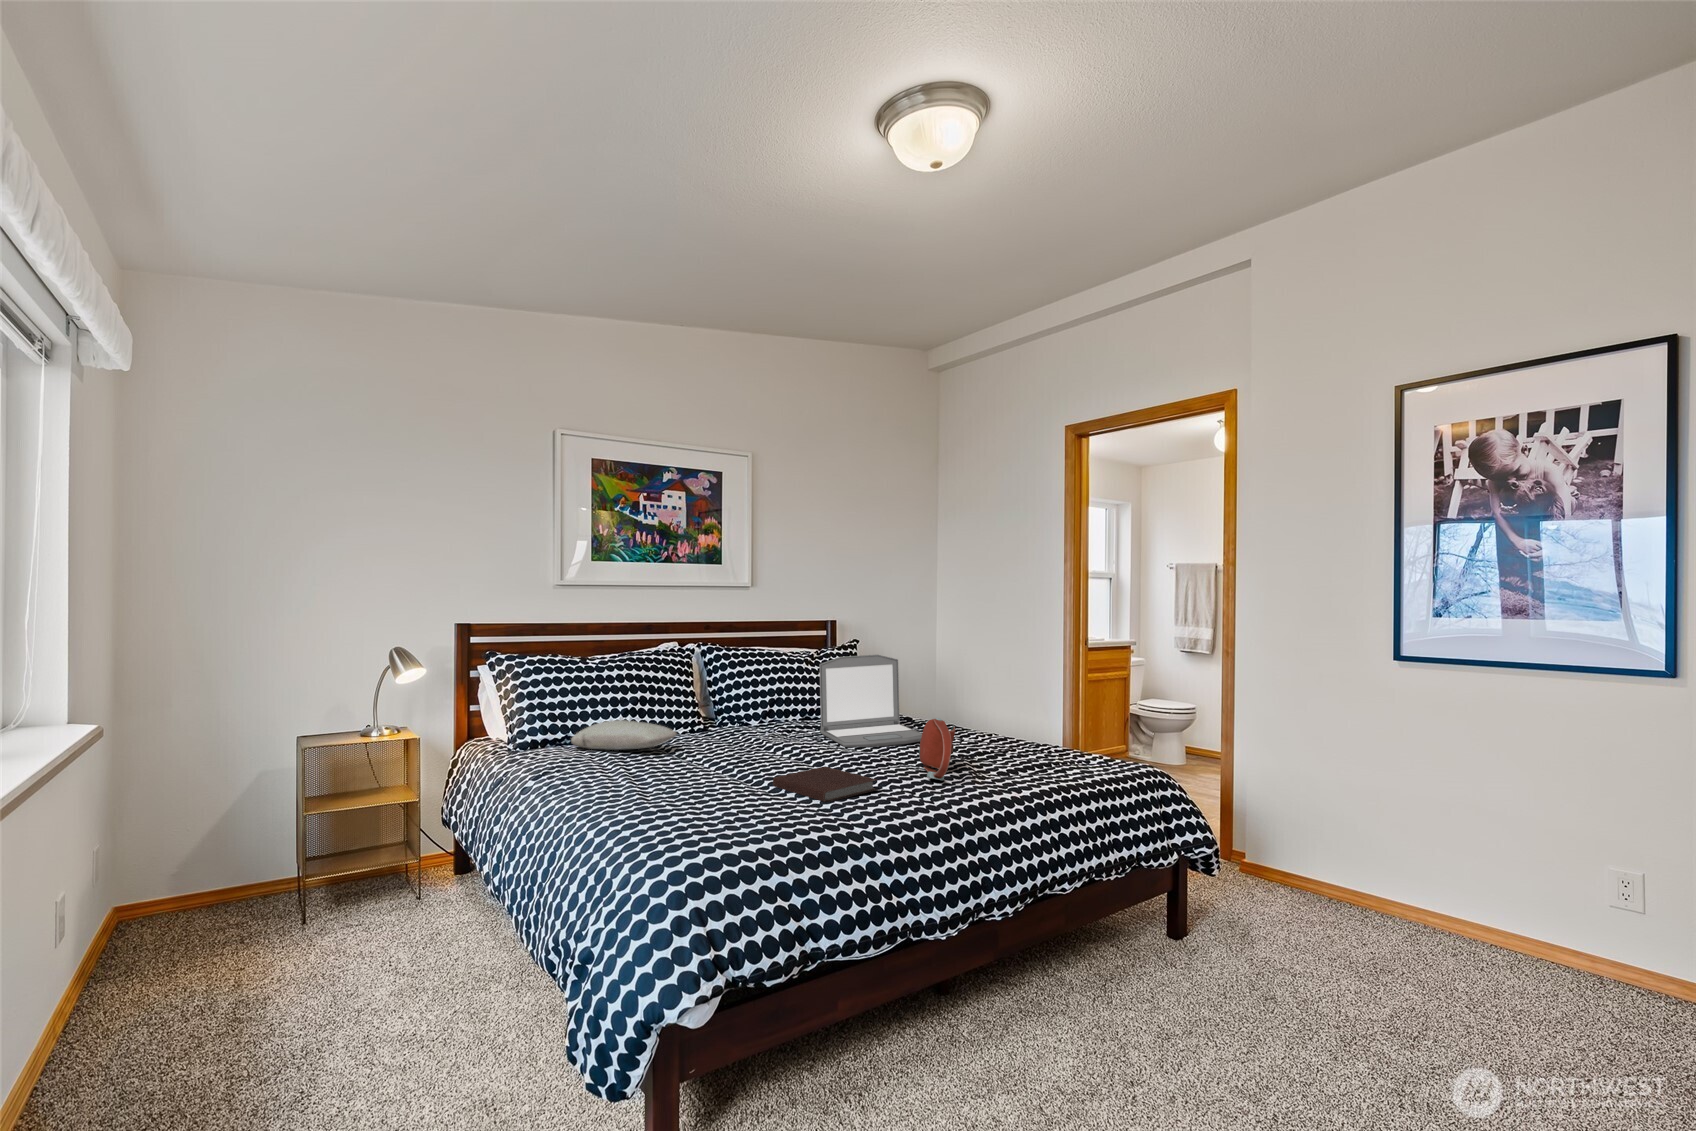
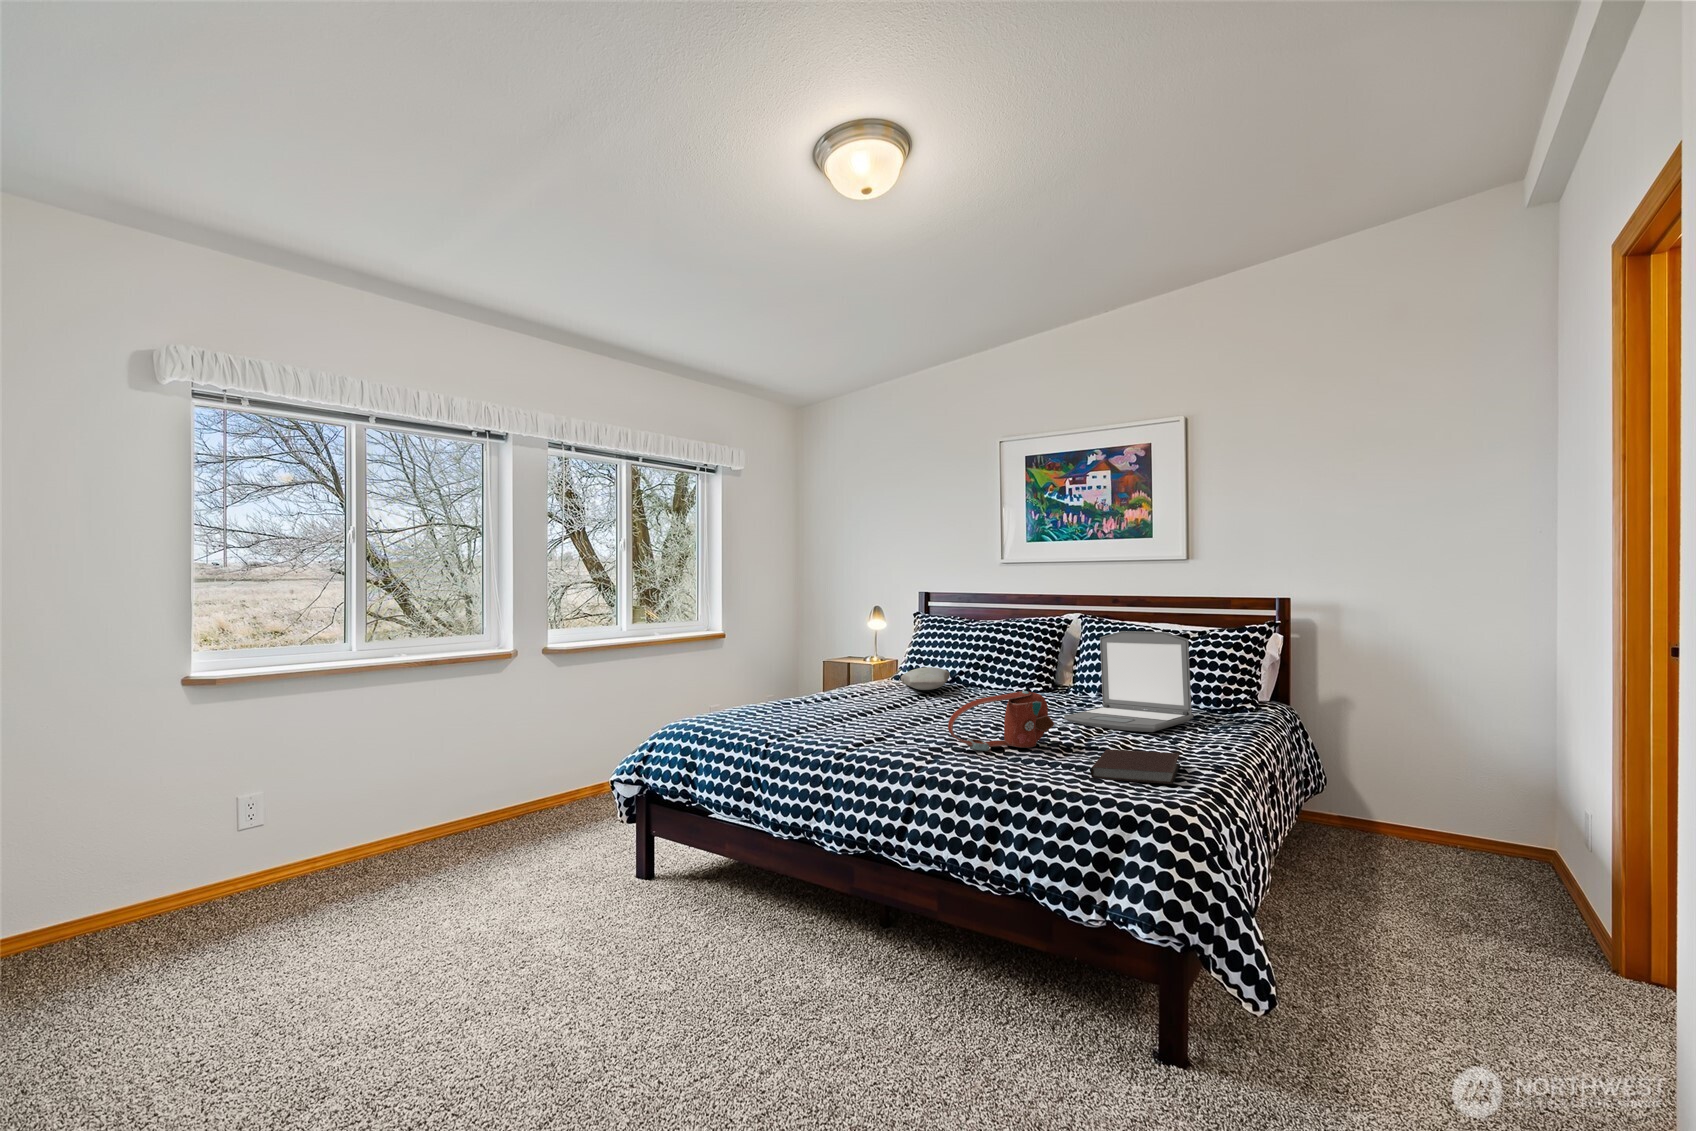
notebook: present [773,767,877,802] -> present [1091,749,1180,784]

